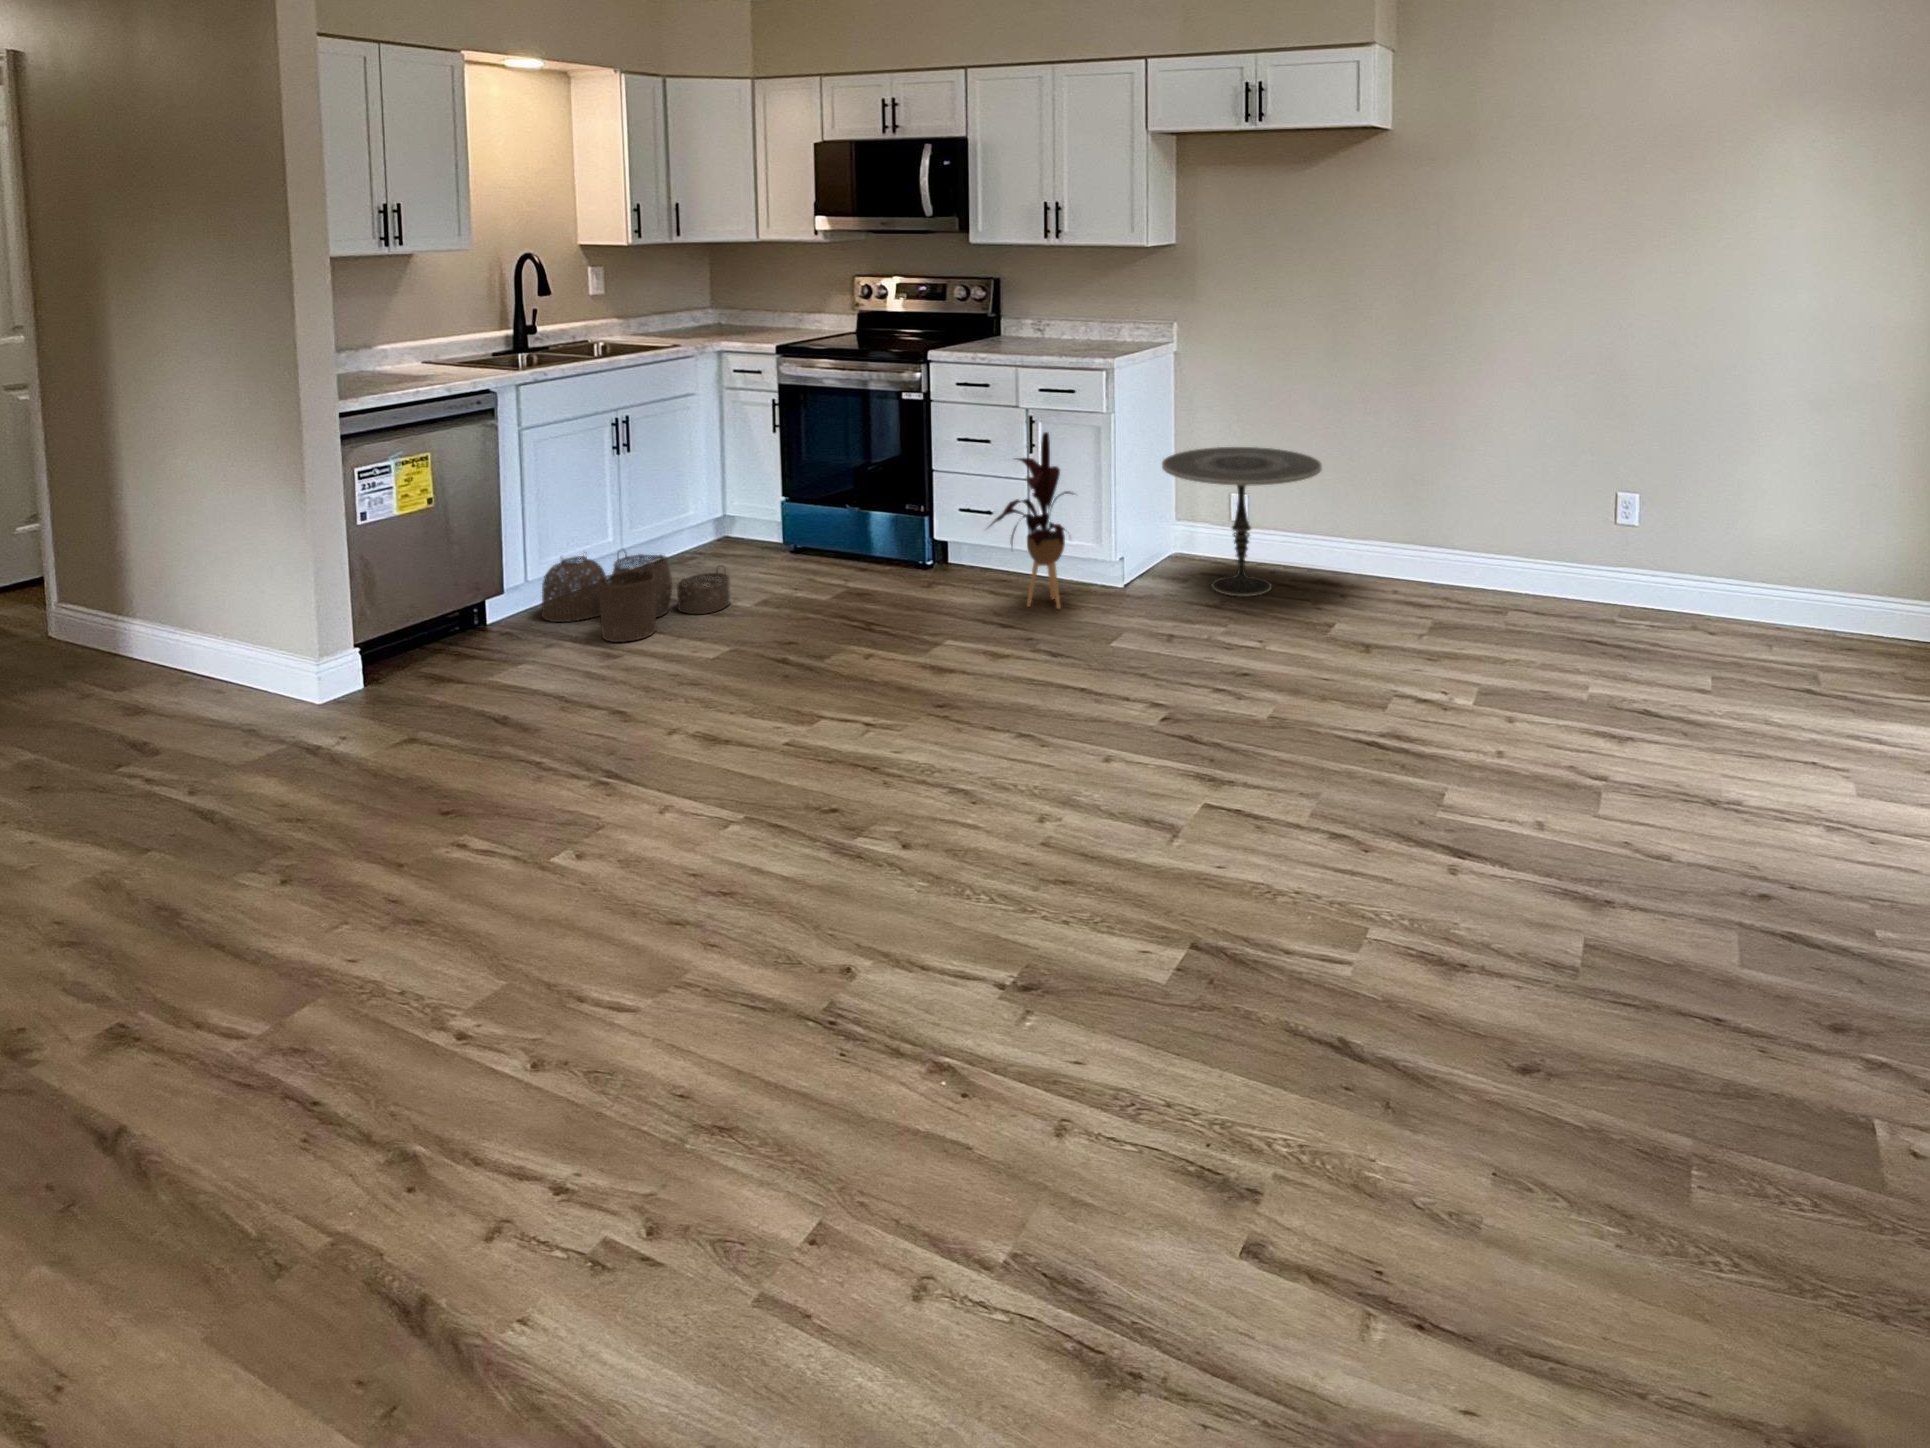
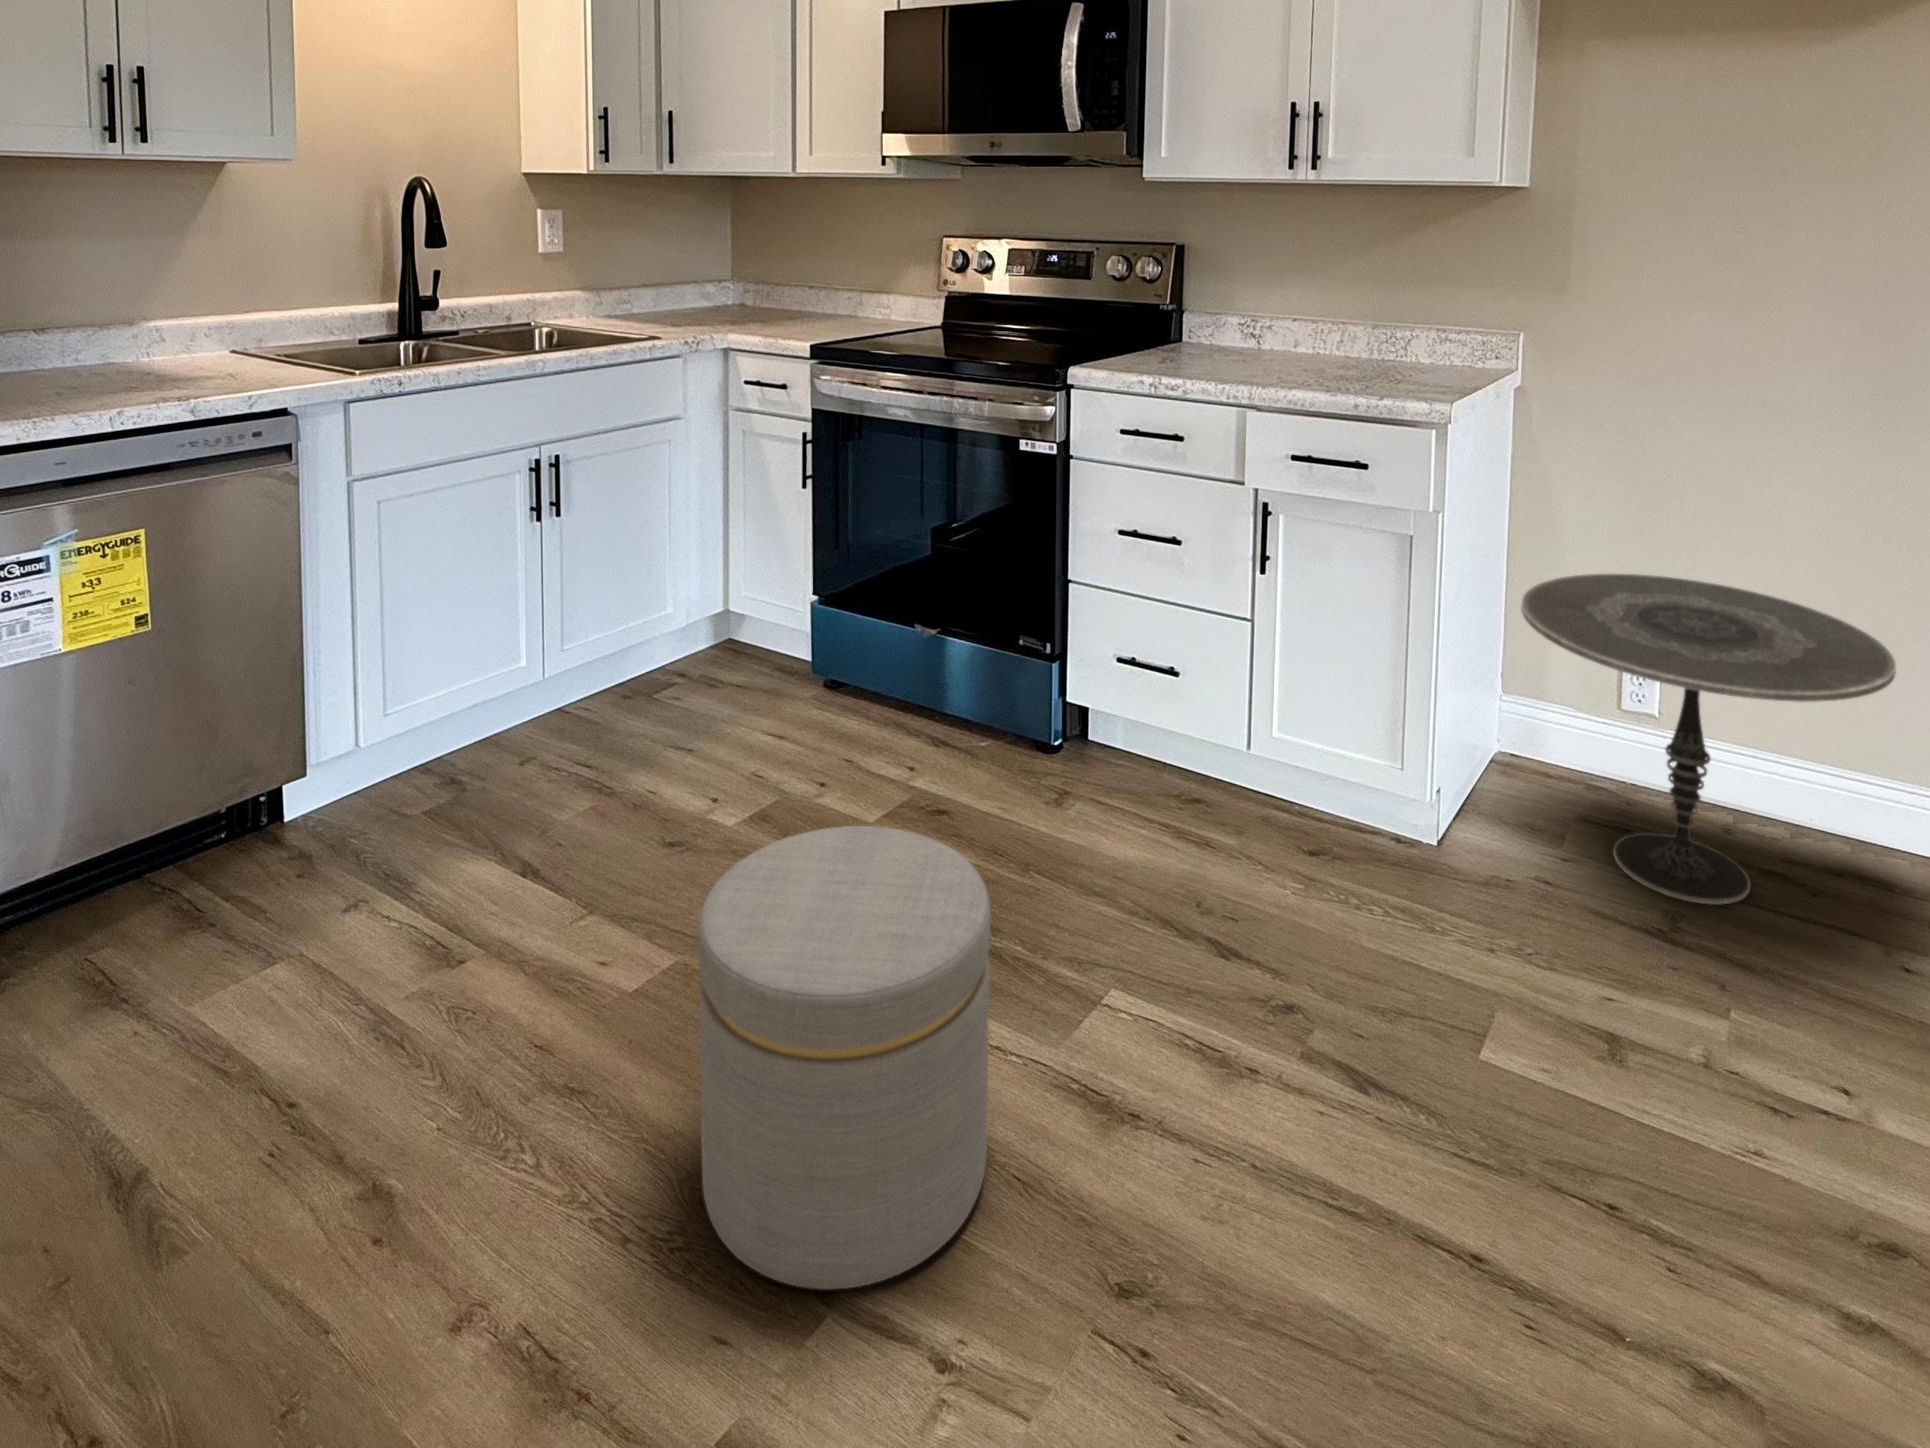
house plant: present [990,432,1073,609] -> none [1177,552,1376,905]
woven basket: present [542,552,730,642] -> none [373,702,702,916]
ottoman: none [759,553,886,713] -> present [697,826,991,1289]

